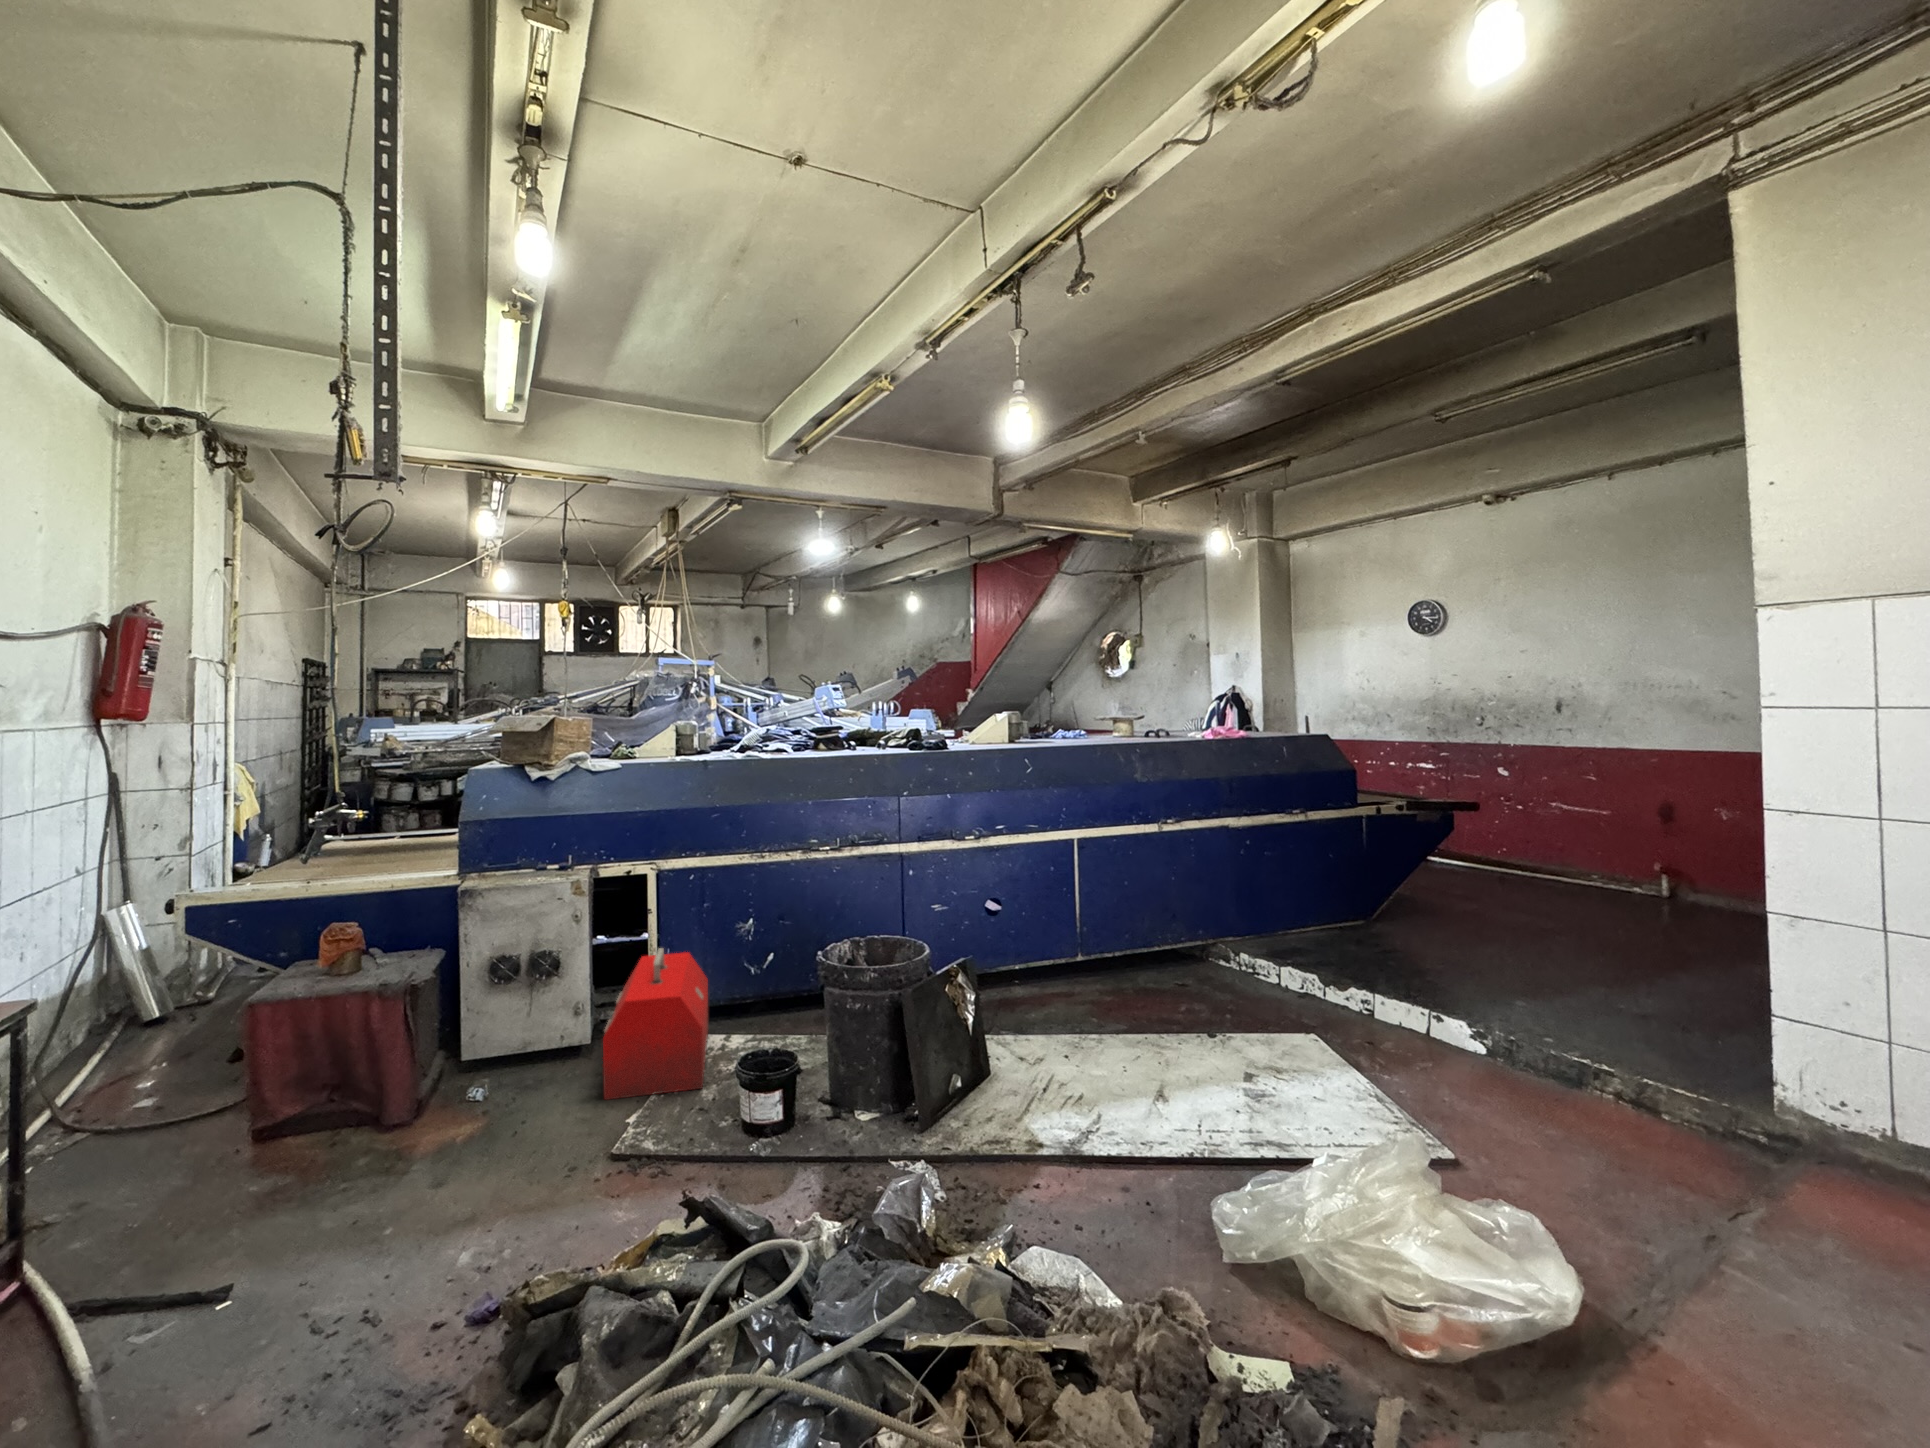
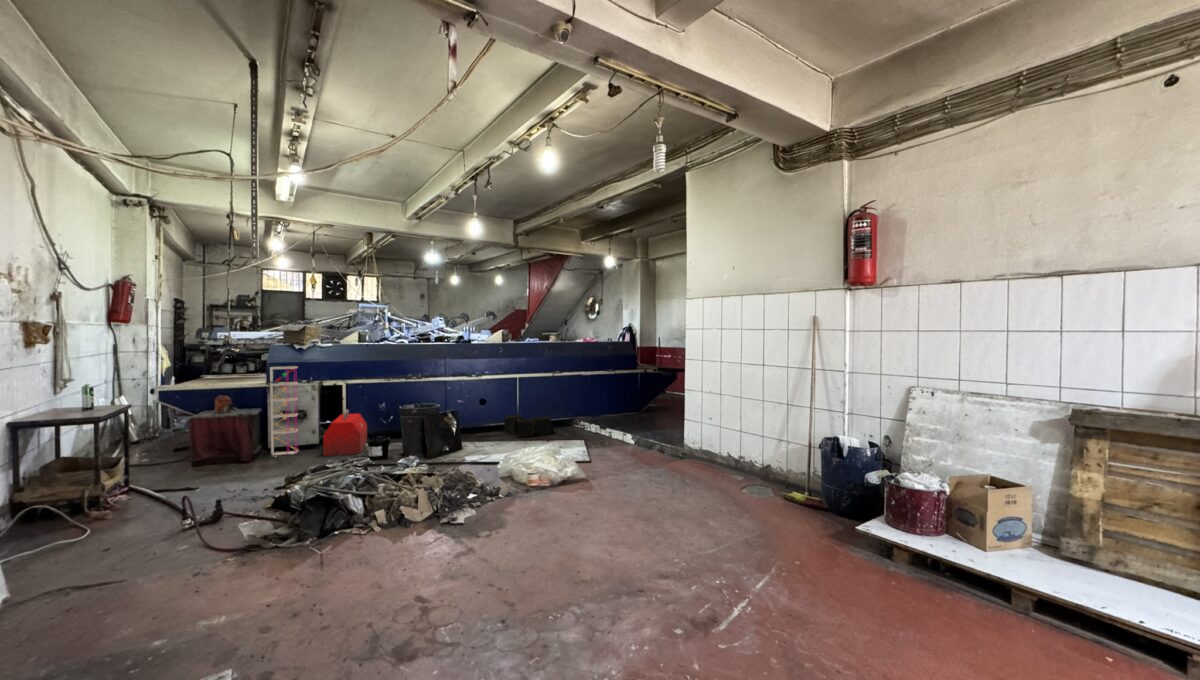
shelving unit: none [461,829,537,1089] -> present [270,366,299,455]
storage bin: none [1050,939,1198,1018] -> present [504,414,554,437]

